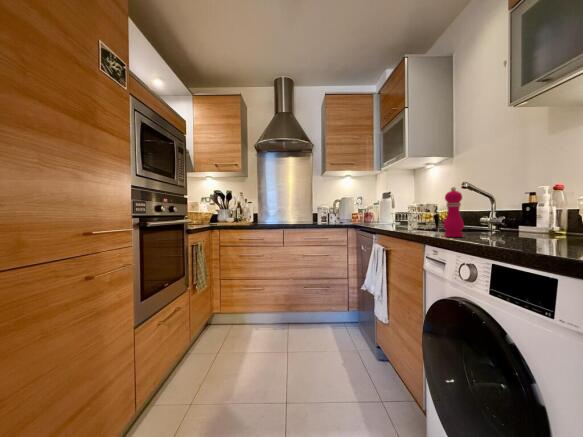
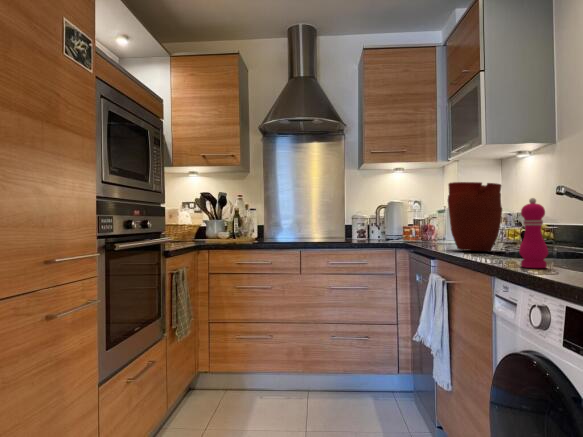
vase: none [386,180,424,228] -> present [448,182,502,251]

